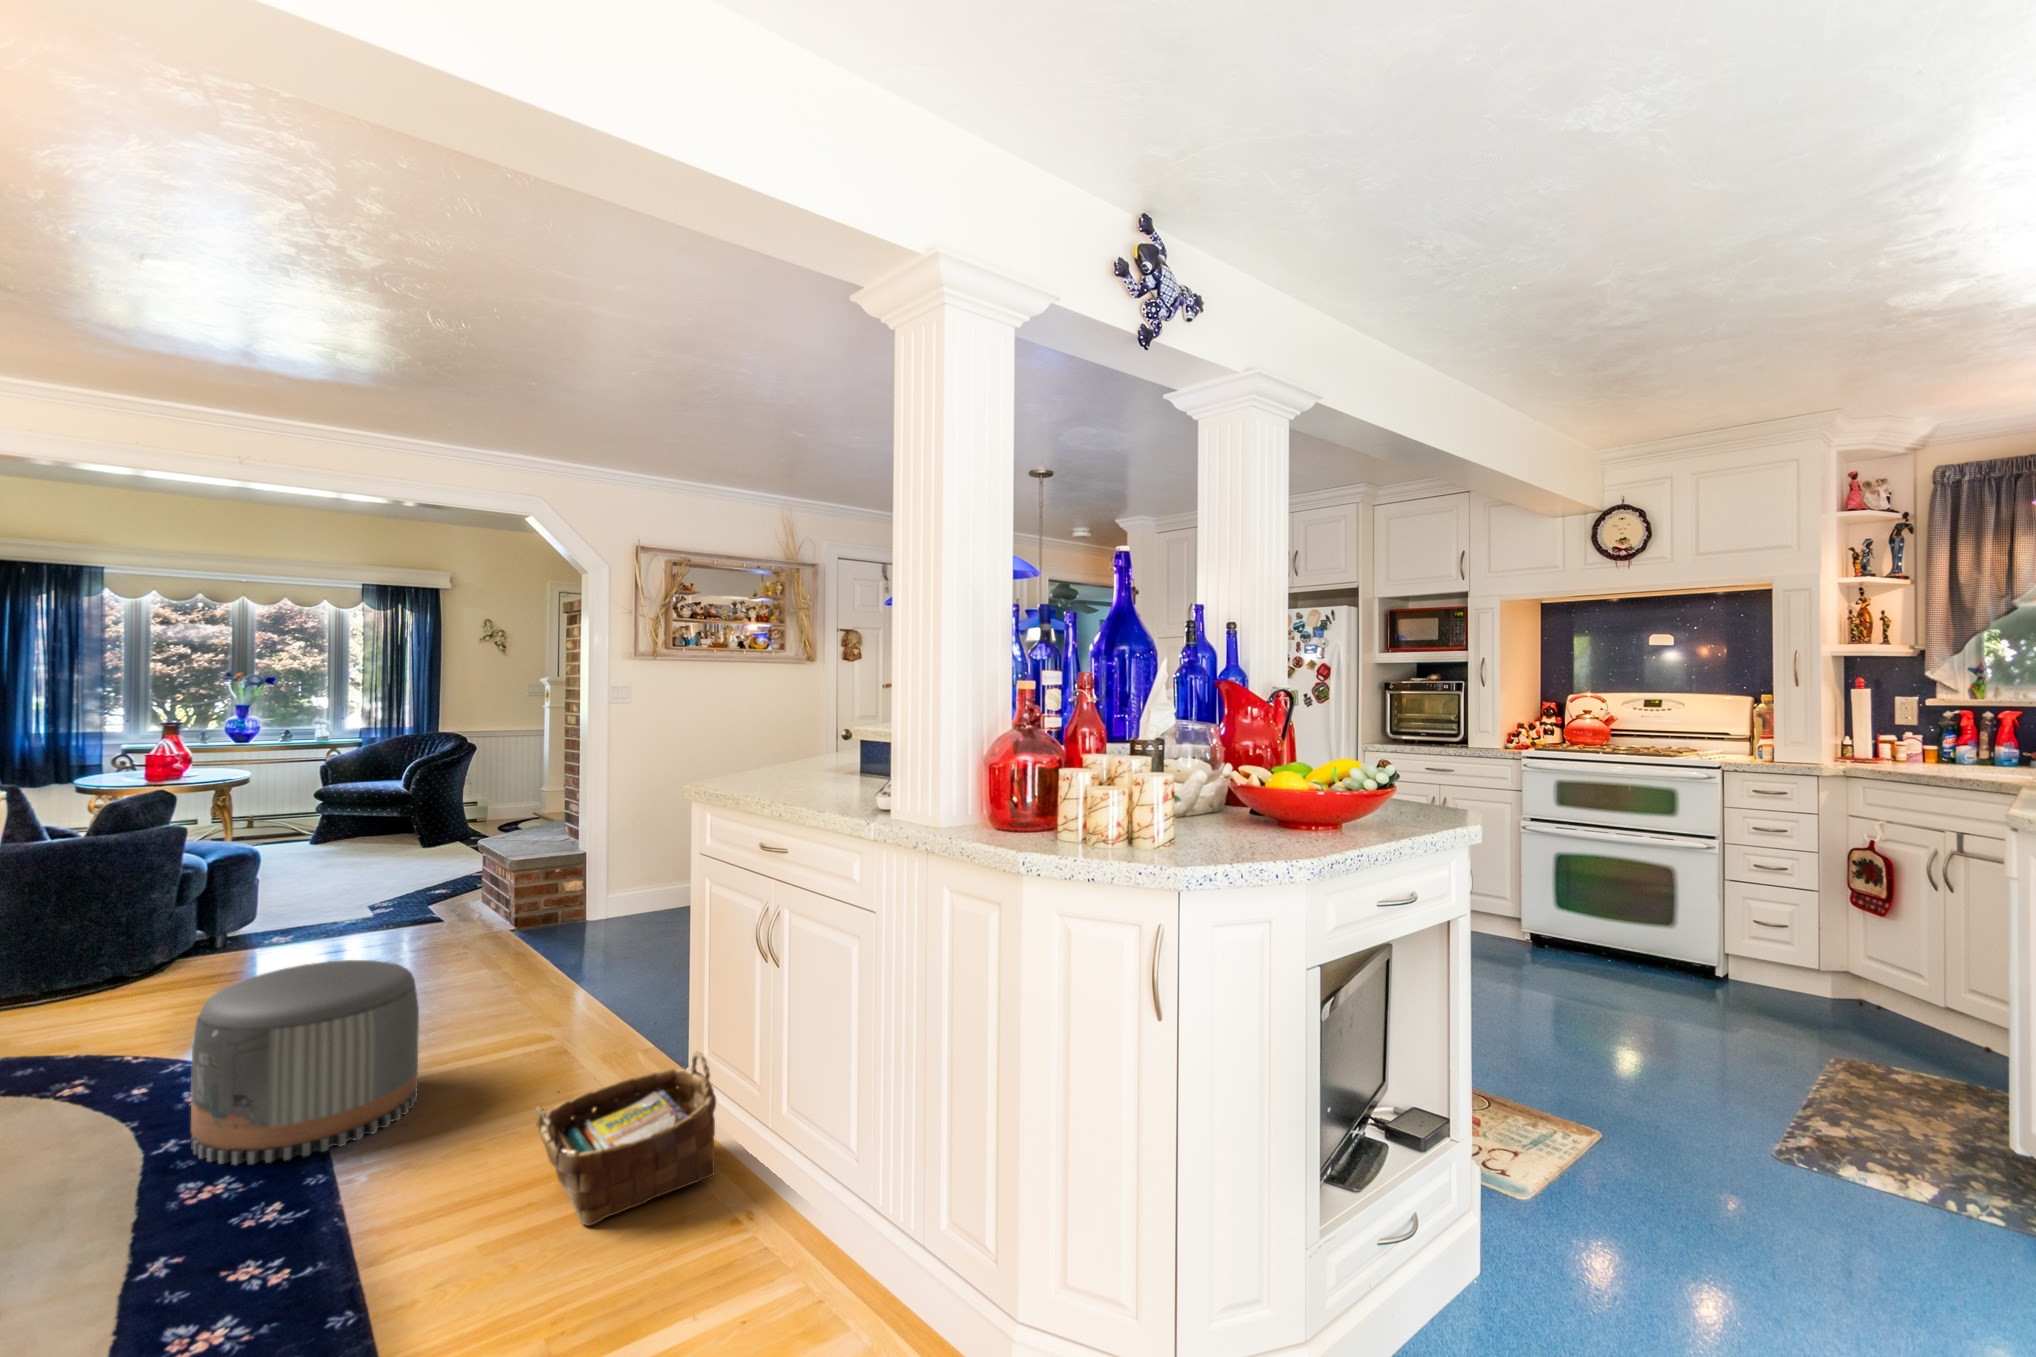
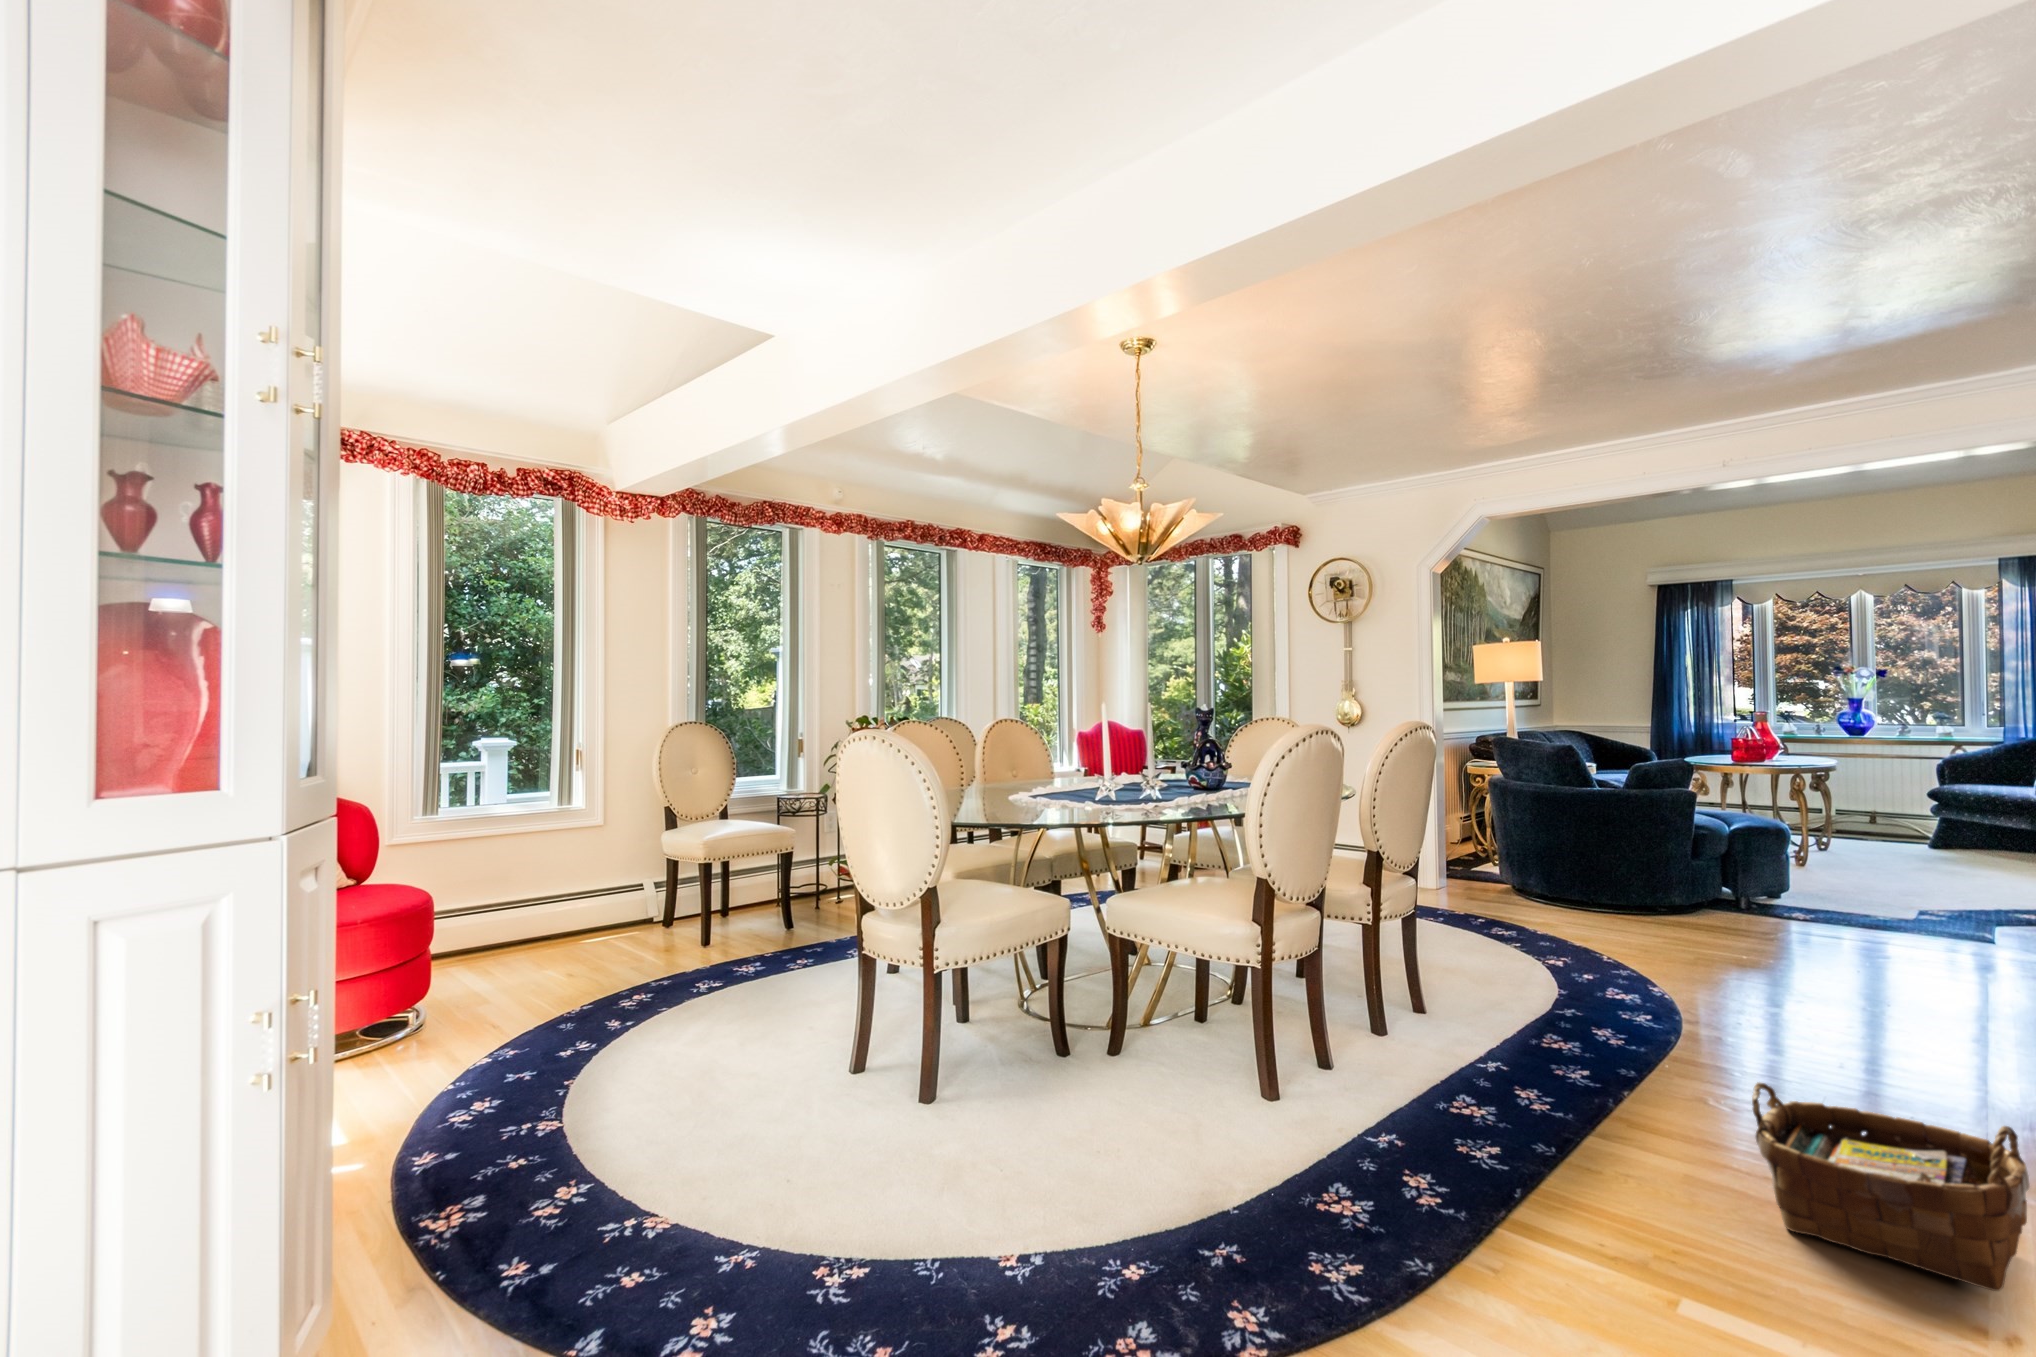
pouf: present [191,960,419,1165] -> none [1574,902,1771,1072]

